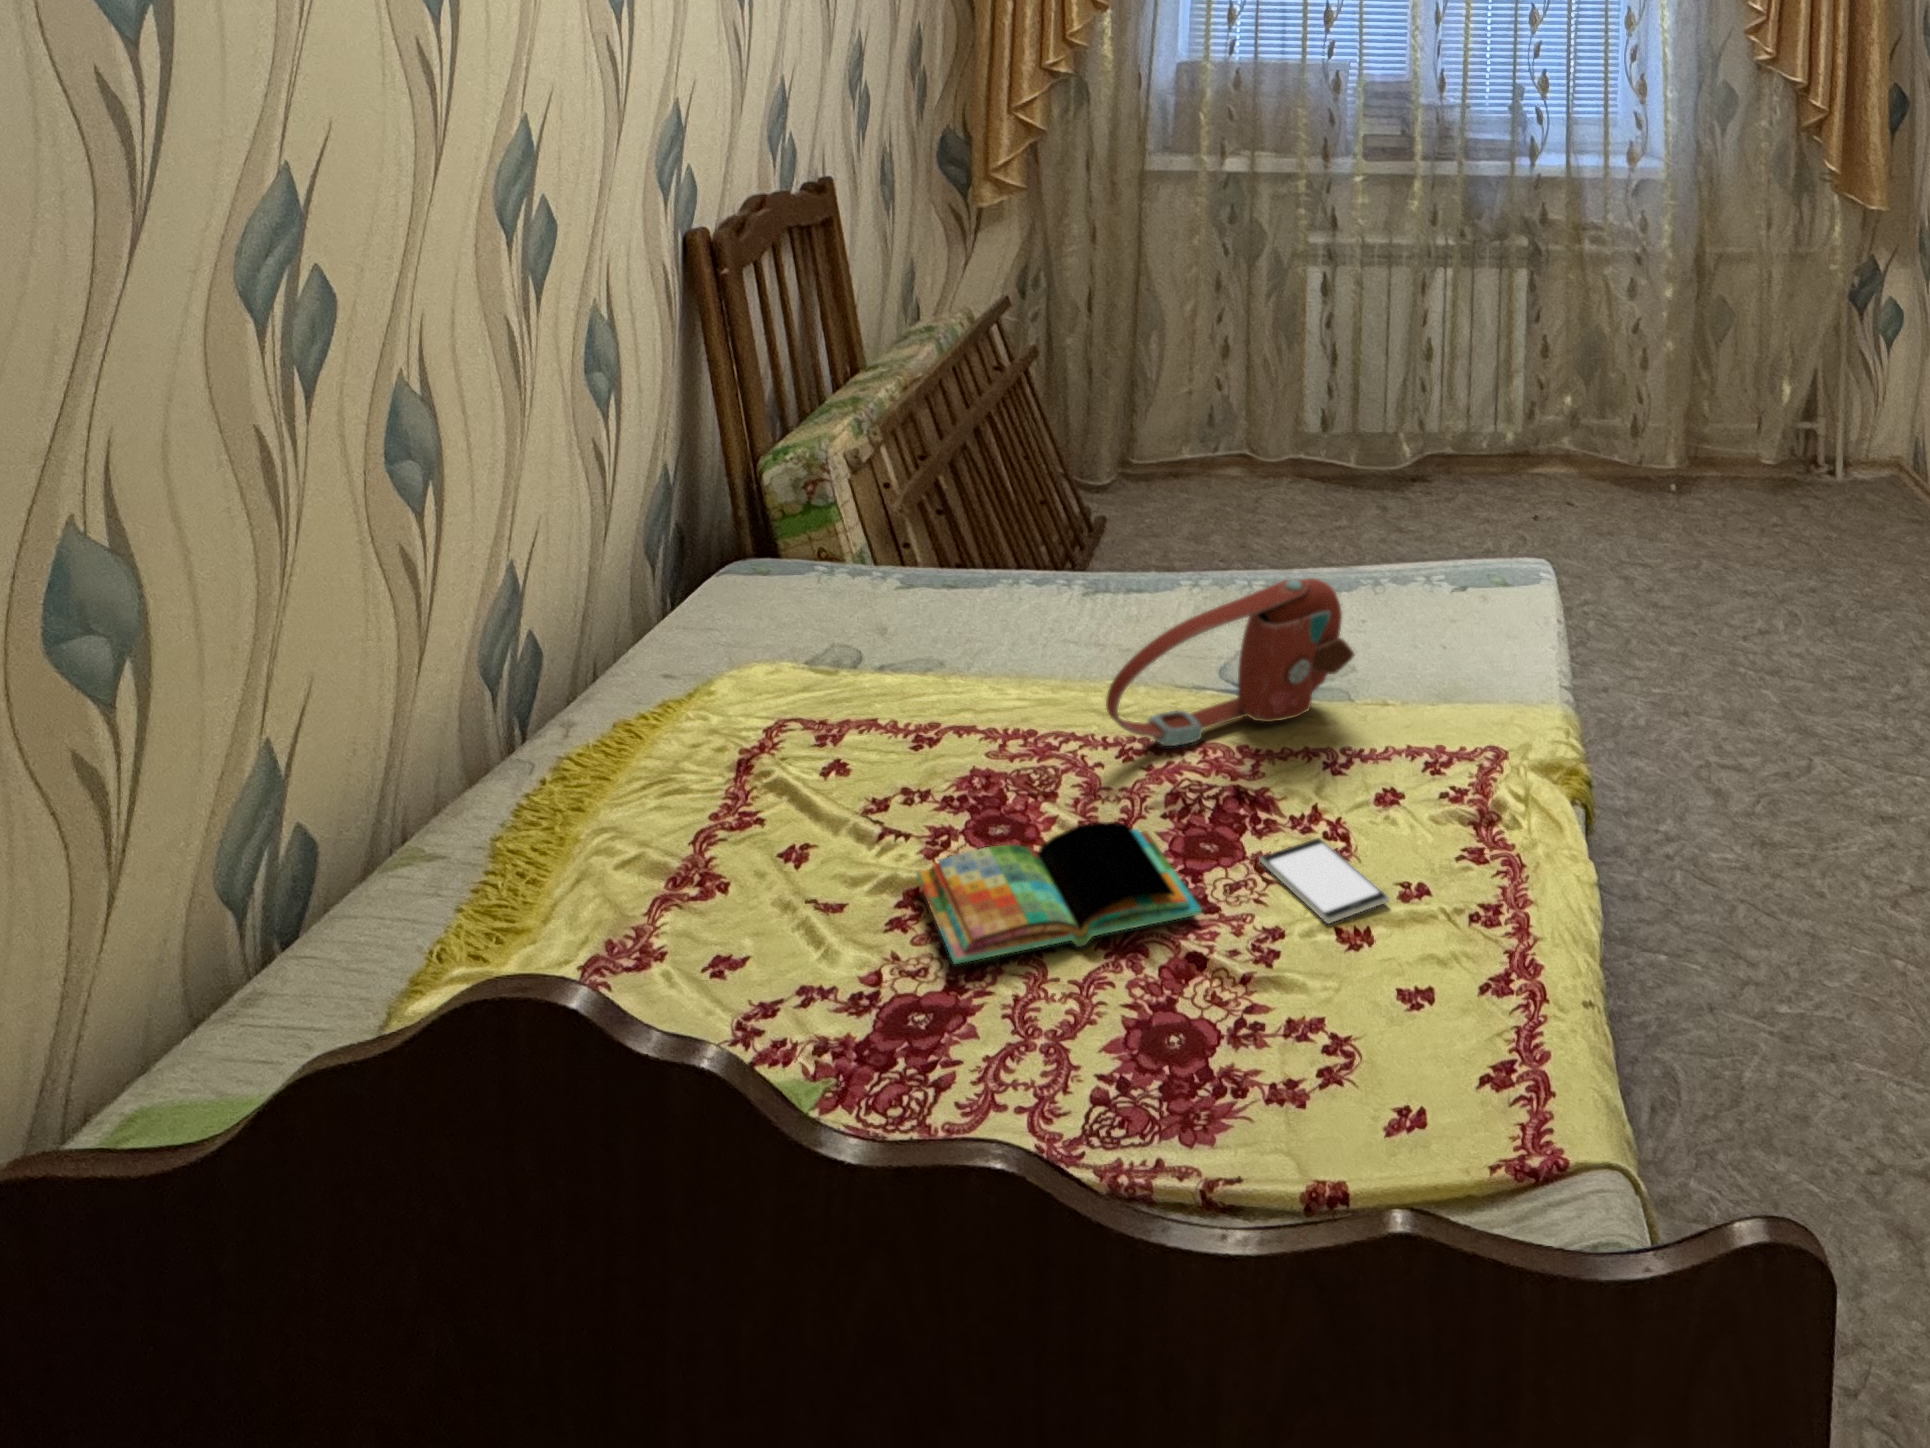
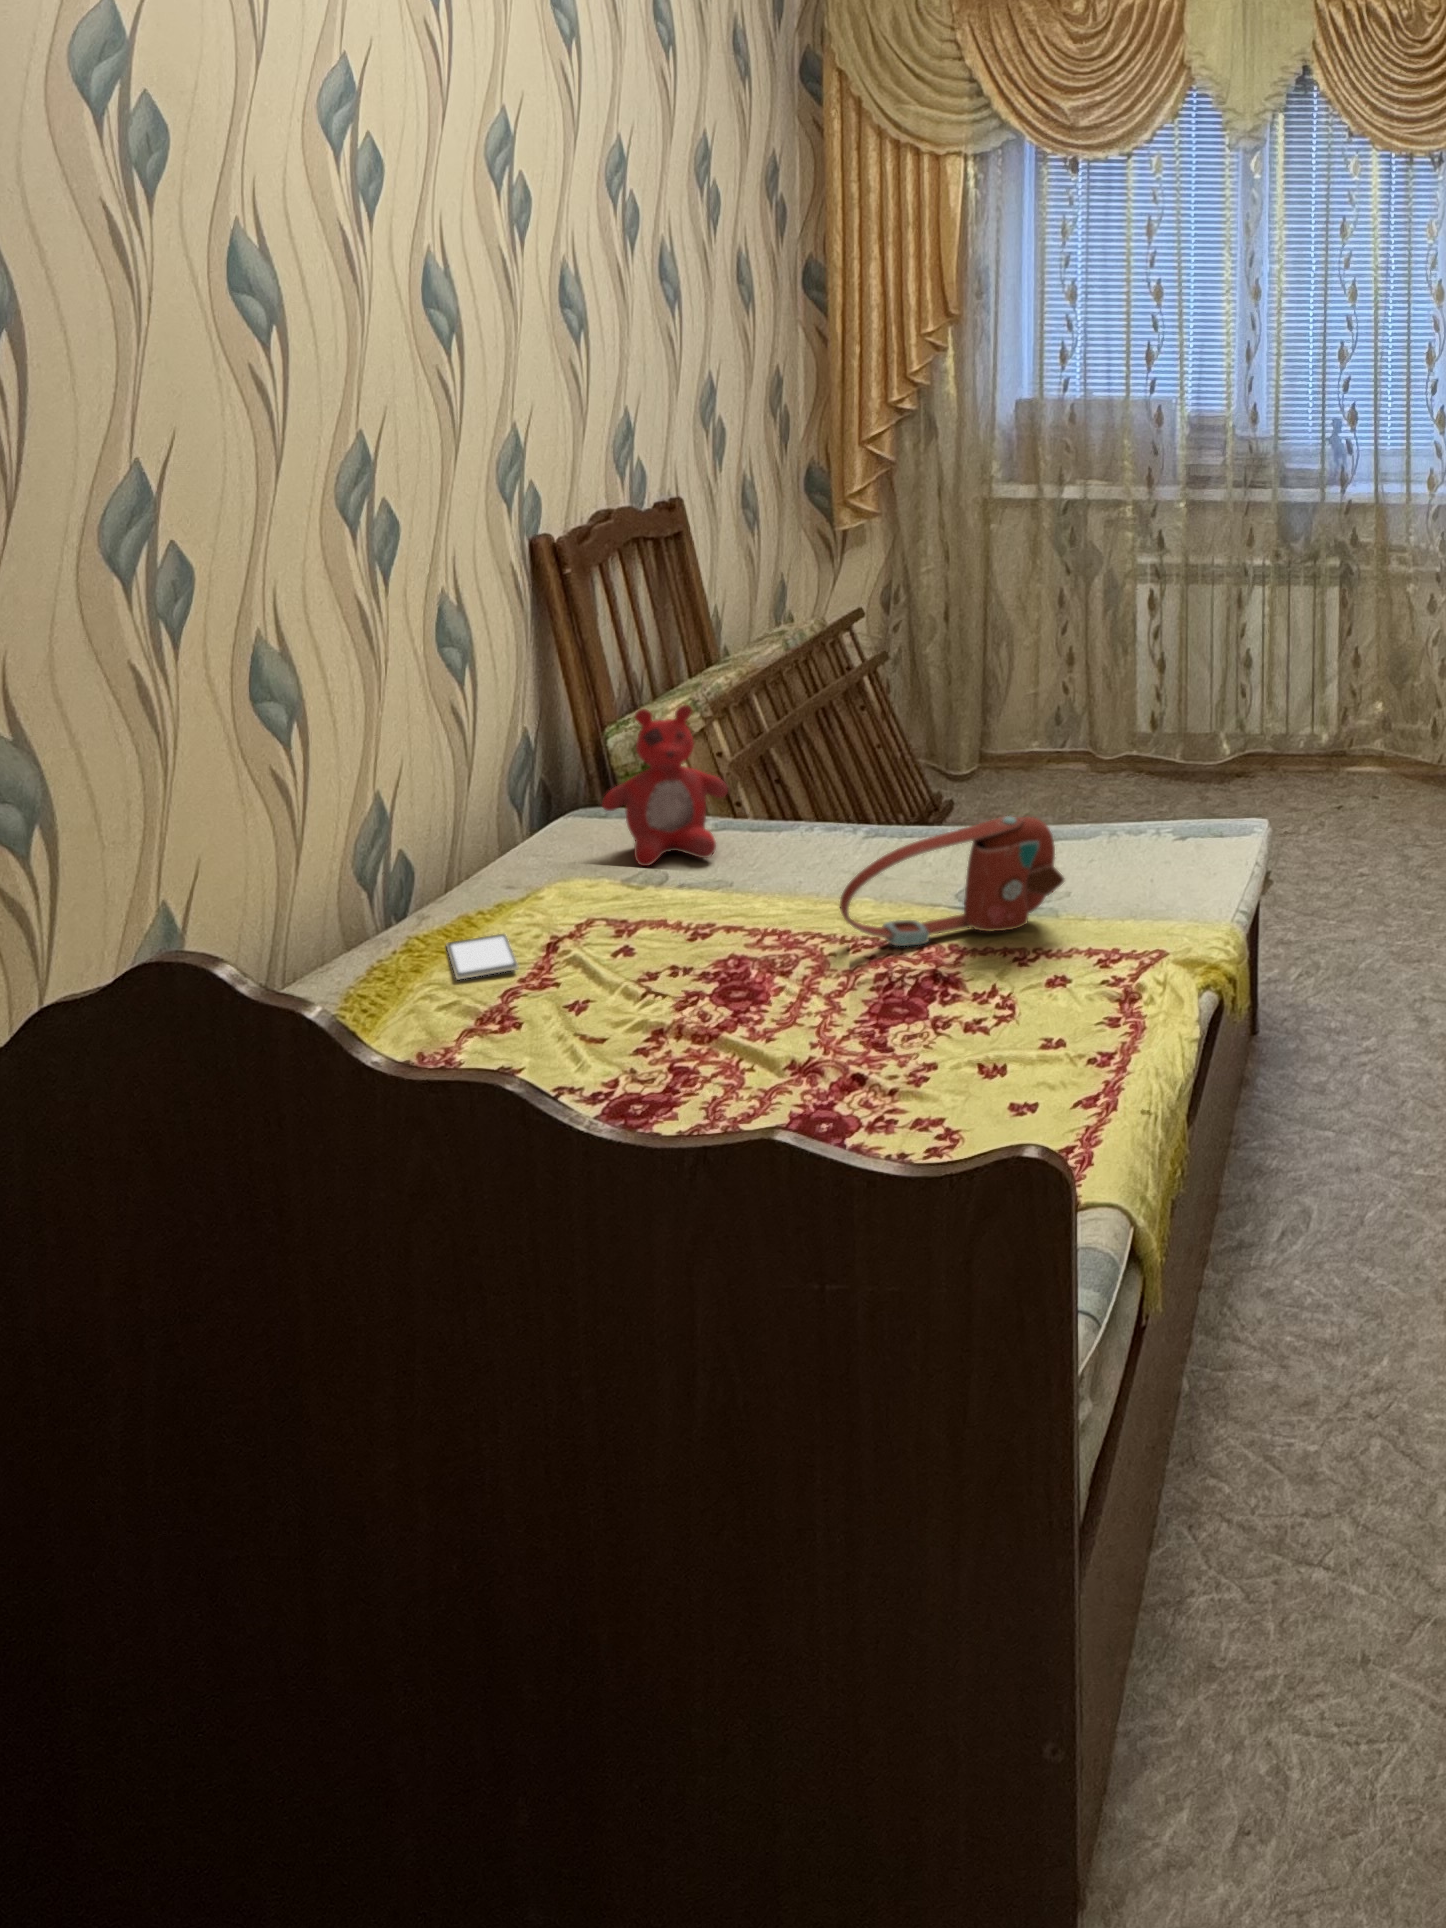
stuffed bear: none [778,435,924,635] -> present [602,705,728,866]
book: present [917,822,1202,964] -> none [660,989,881,1075]
smartphone: present [1259,838,1389,923] -> present [447,934,518,979]

